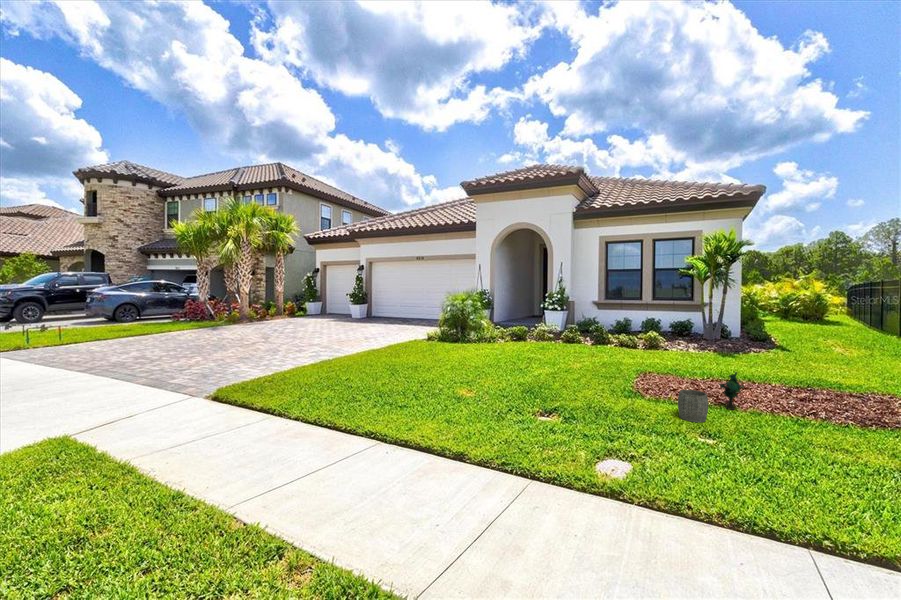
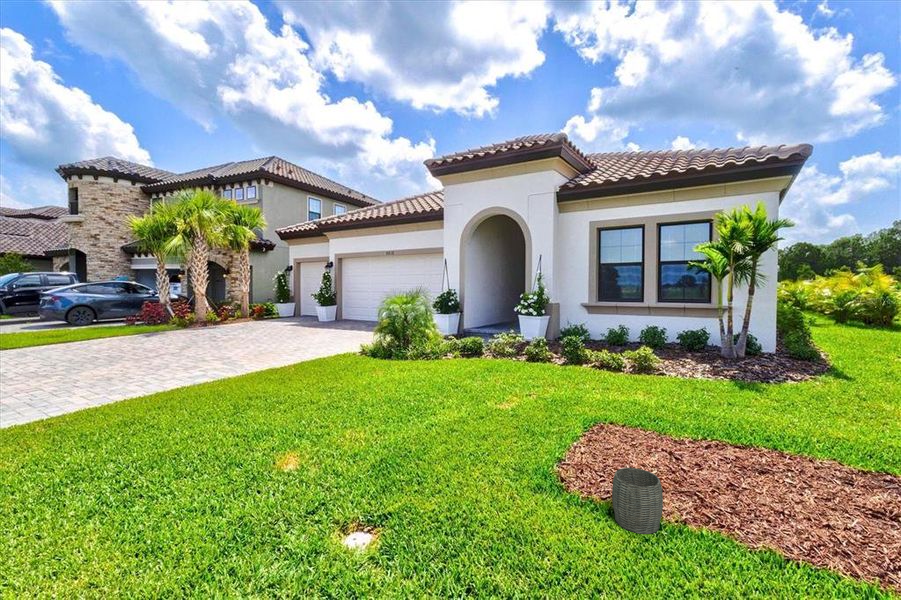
decorative plant: present [719,372,744,410] -> none [693,434,738,501]

